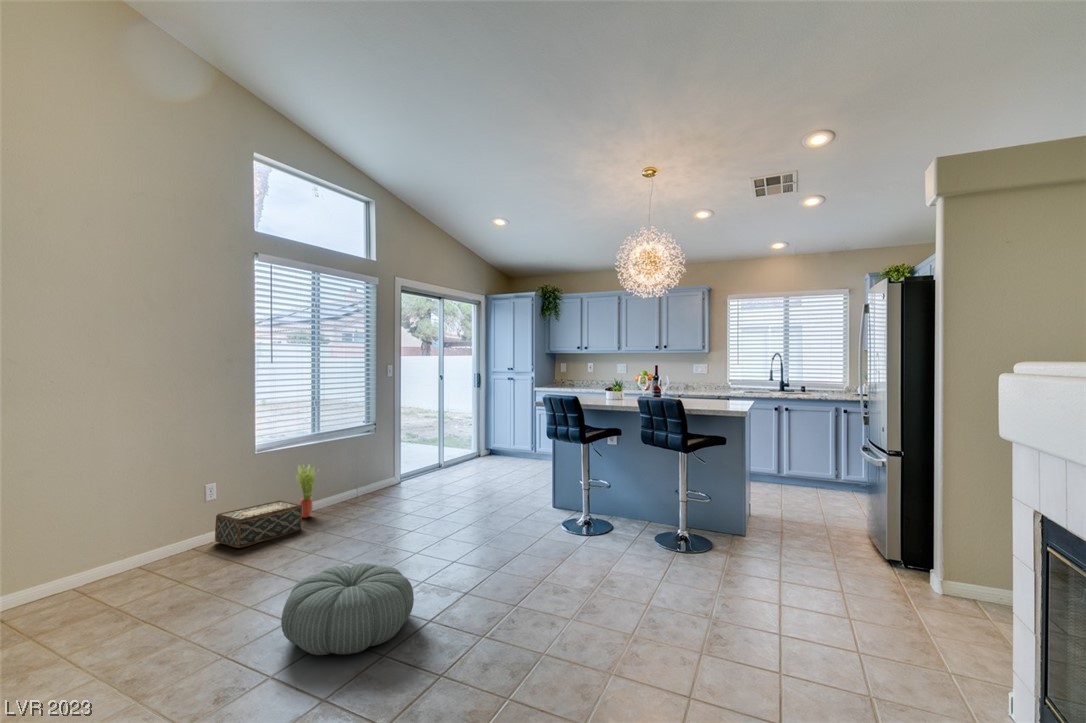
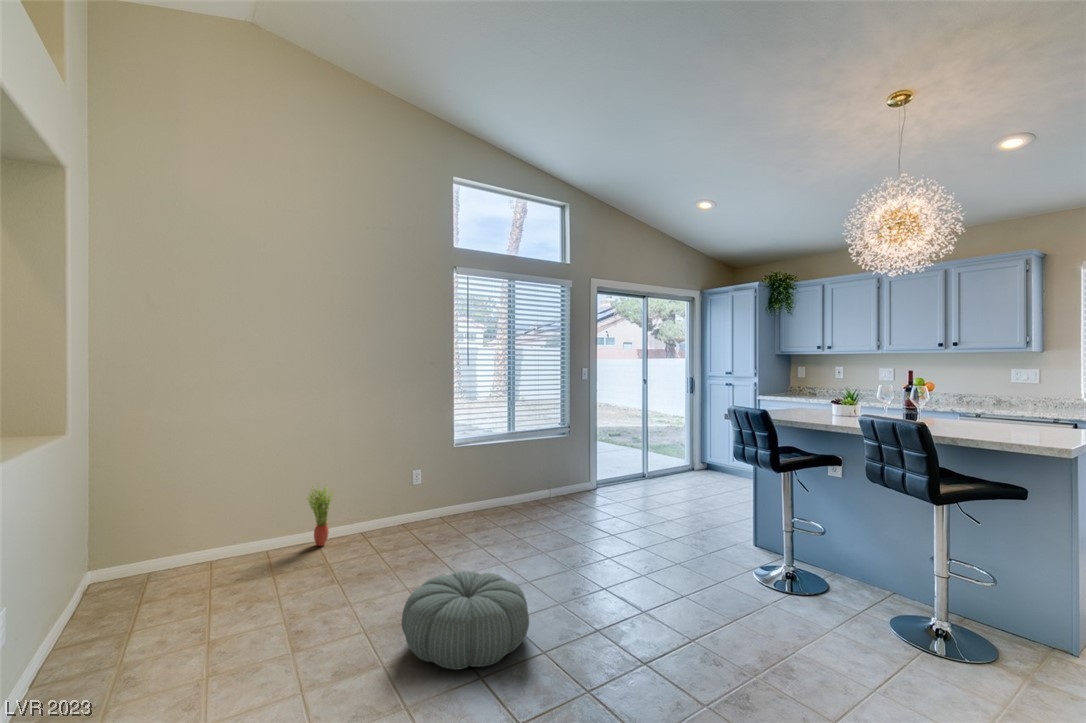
potted plant: present [296,466,319,518] -> present [308,485,334,546]
woven basket: present [215,500,302,548] -> none [419,493,488,532]

